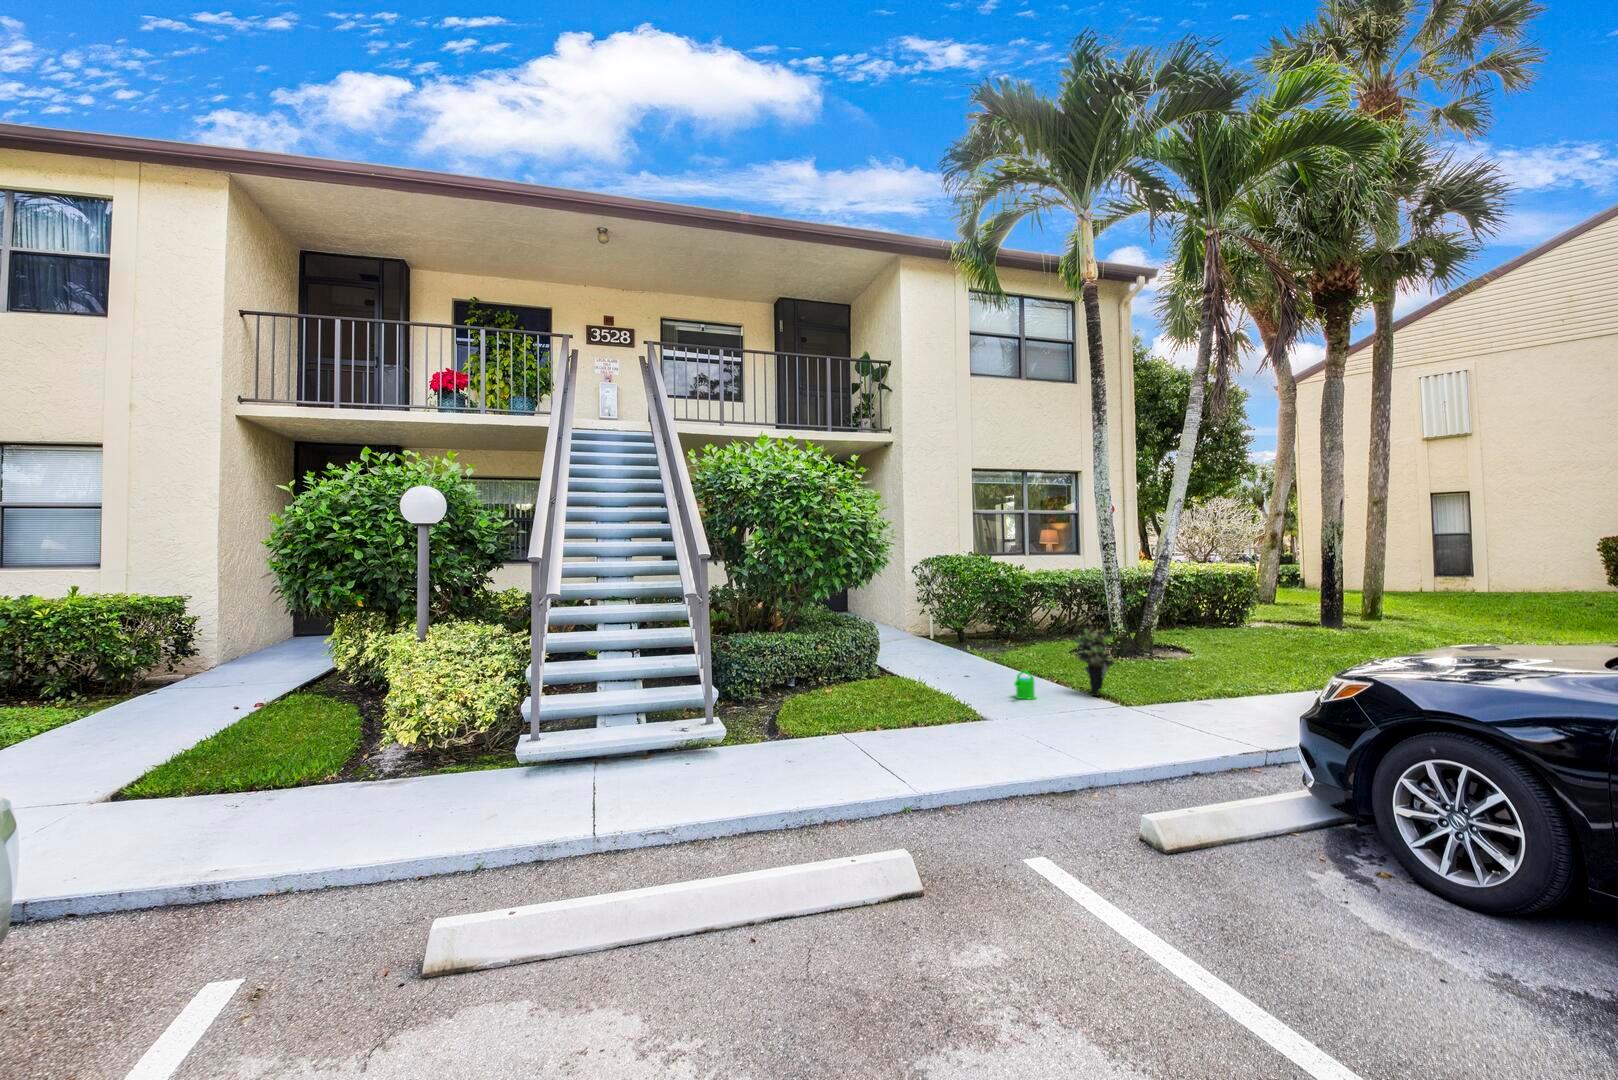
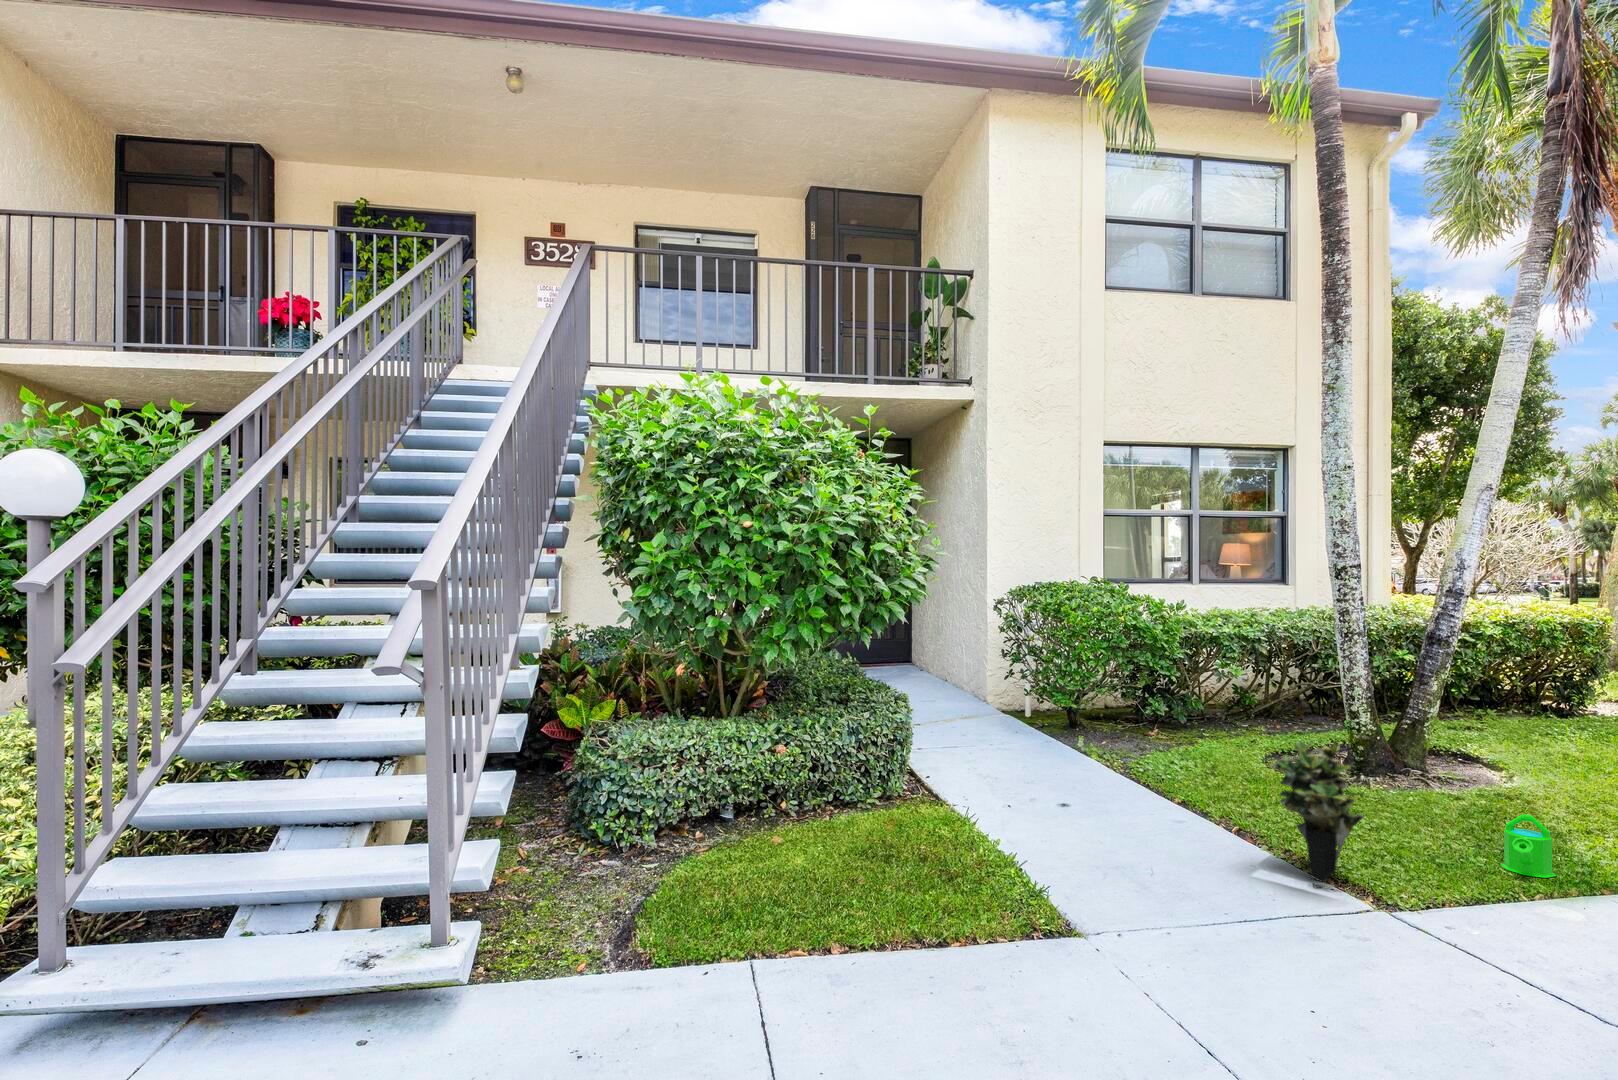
watering can: present [1015,670,1035,699] -> present [1501,814,1556,878]

